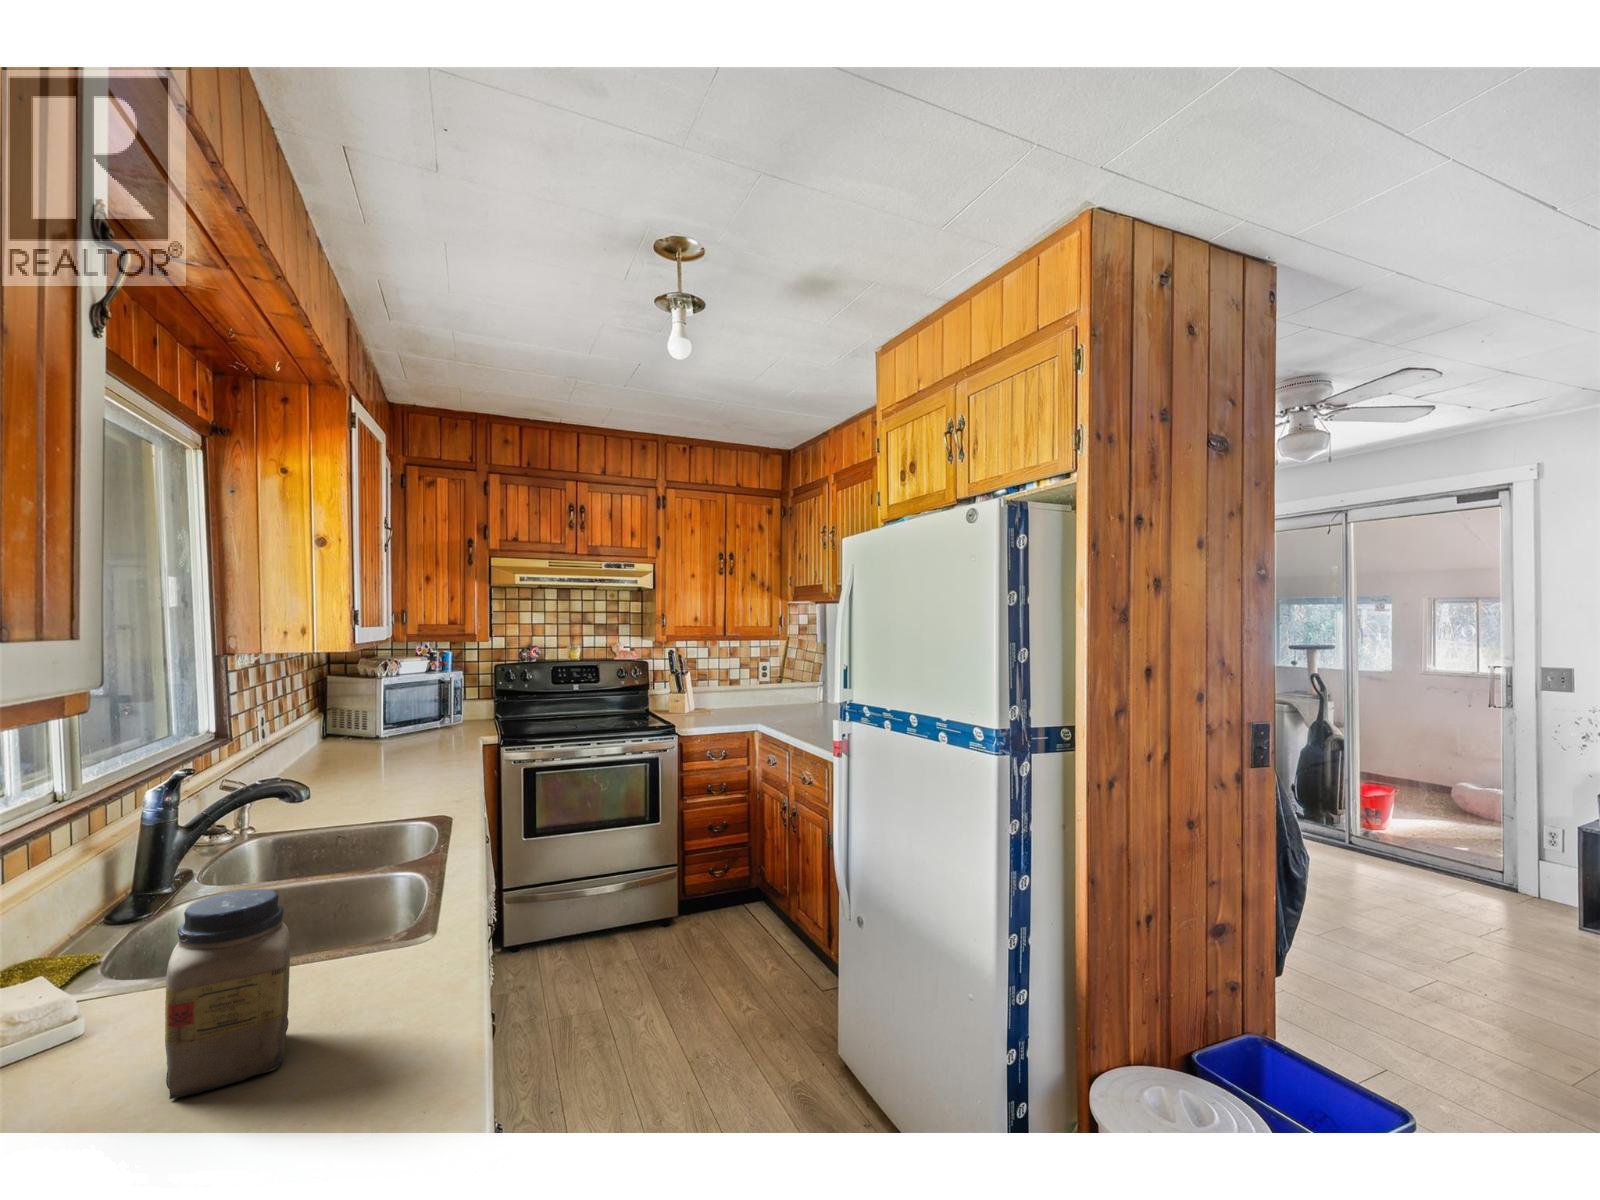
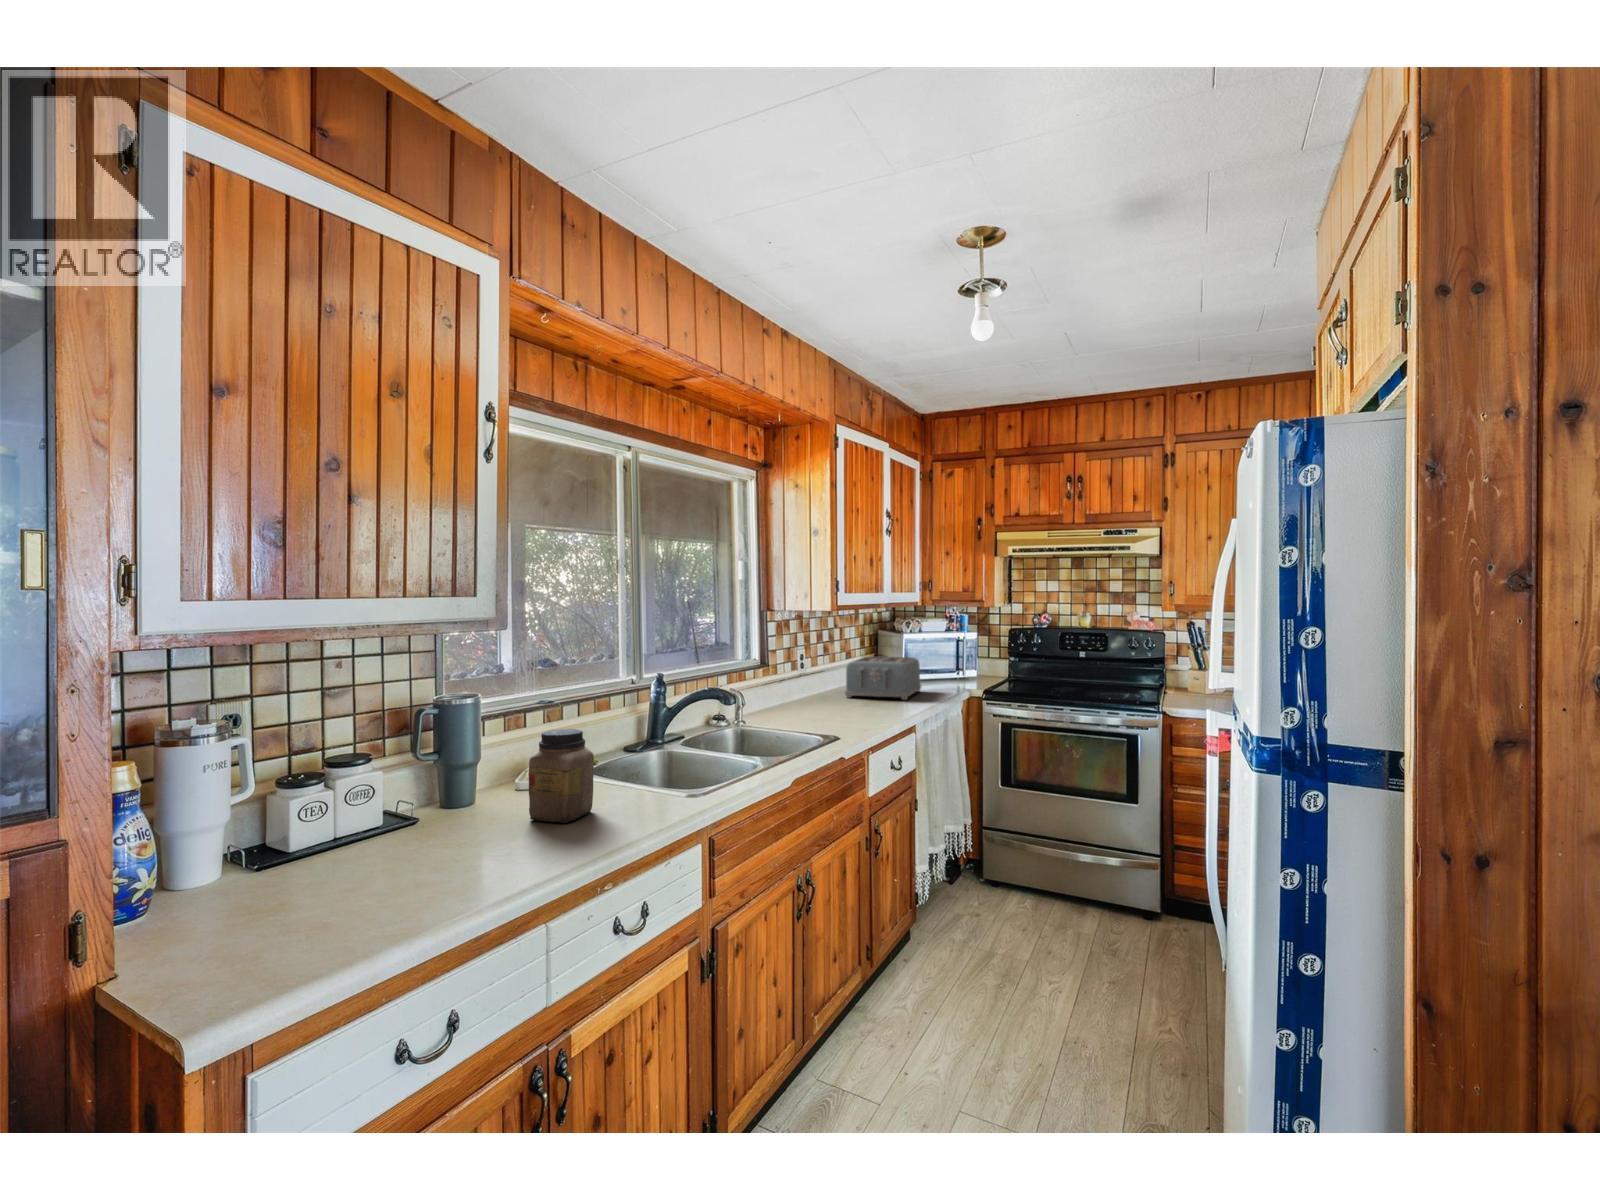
toaster: none [328,706,426,769] -> present [845,657,921,700]

